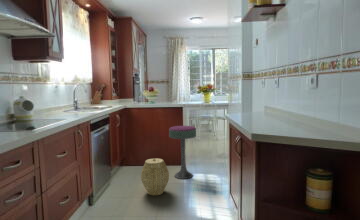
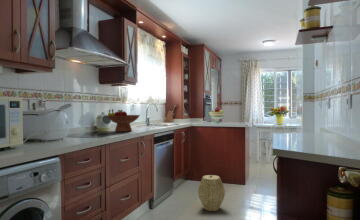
fruit bowl: none [27,92,73,119] -> present [107,109,140,132]
bar stool: present [169,126,196,179] -> none [230,146,257,199]

